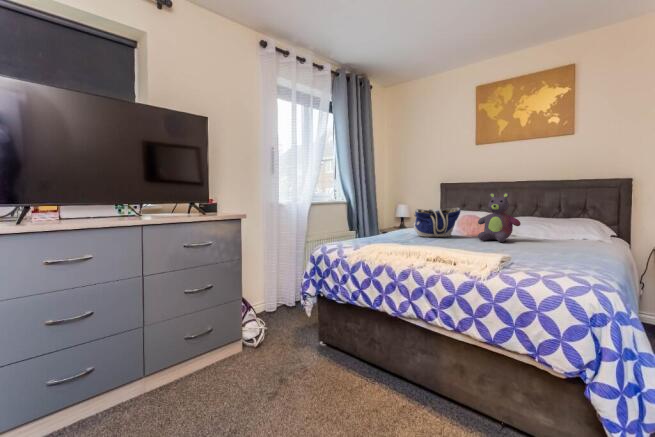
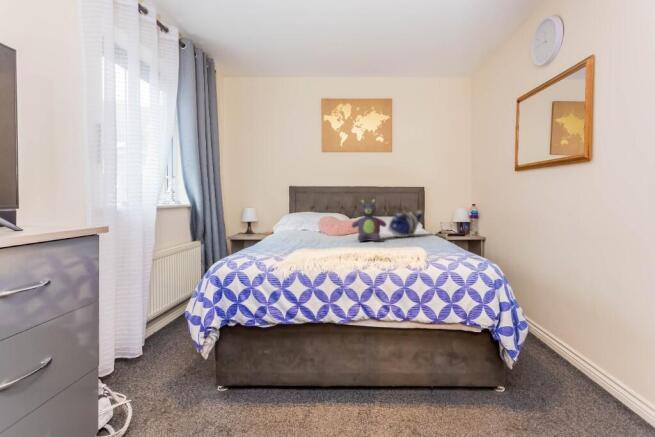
tote bag: present [414,208,461,237] -> present [388,211,422,237]

